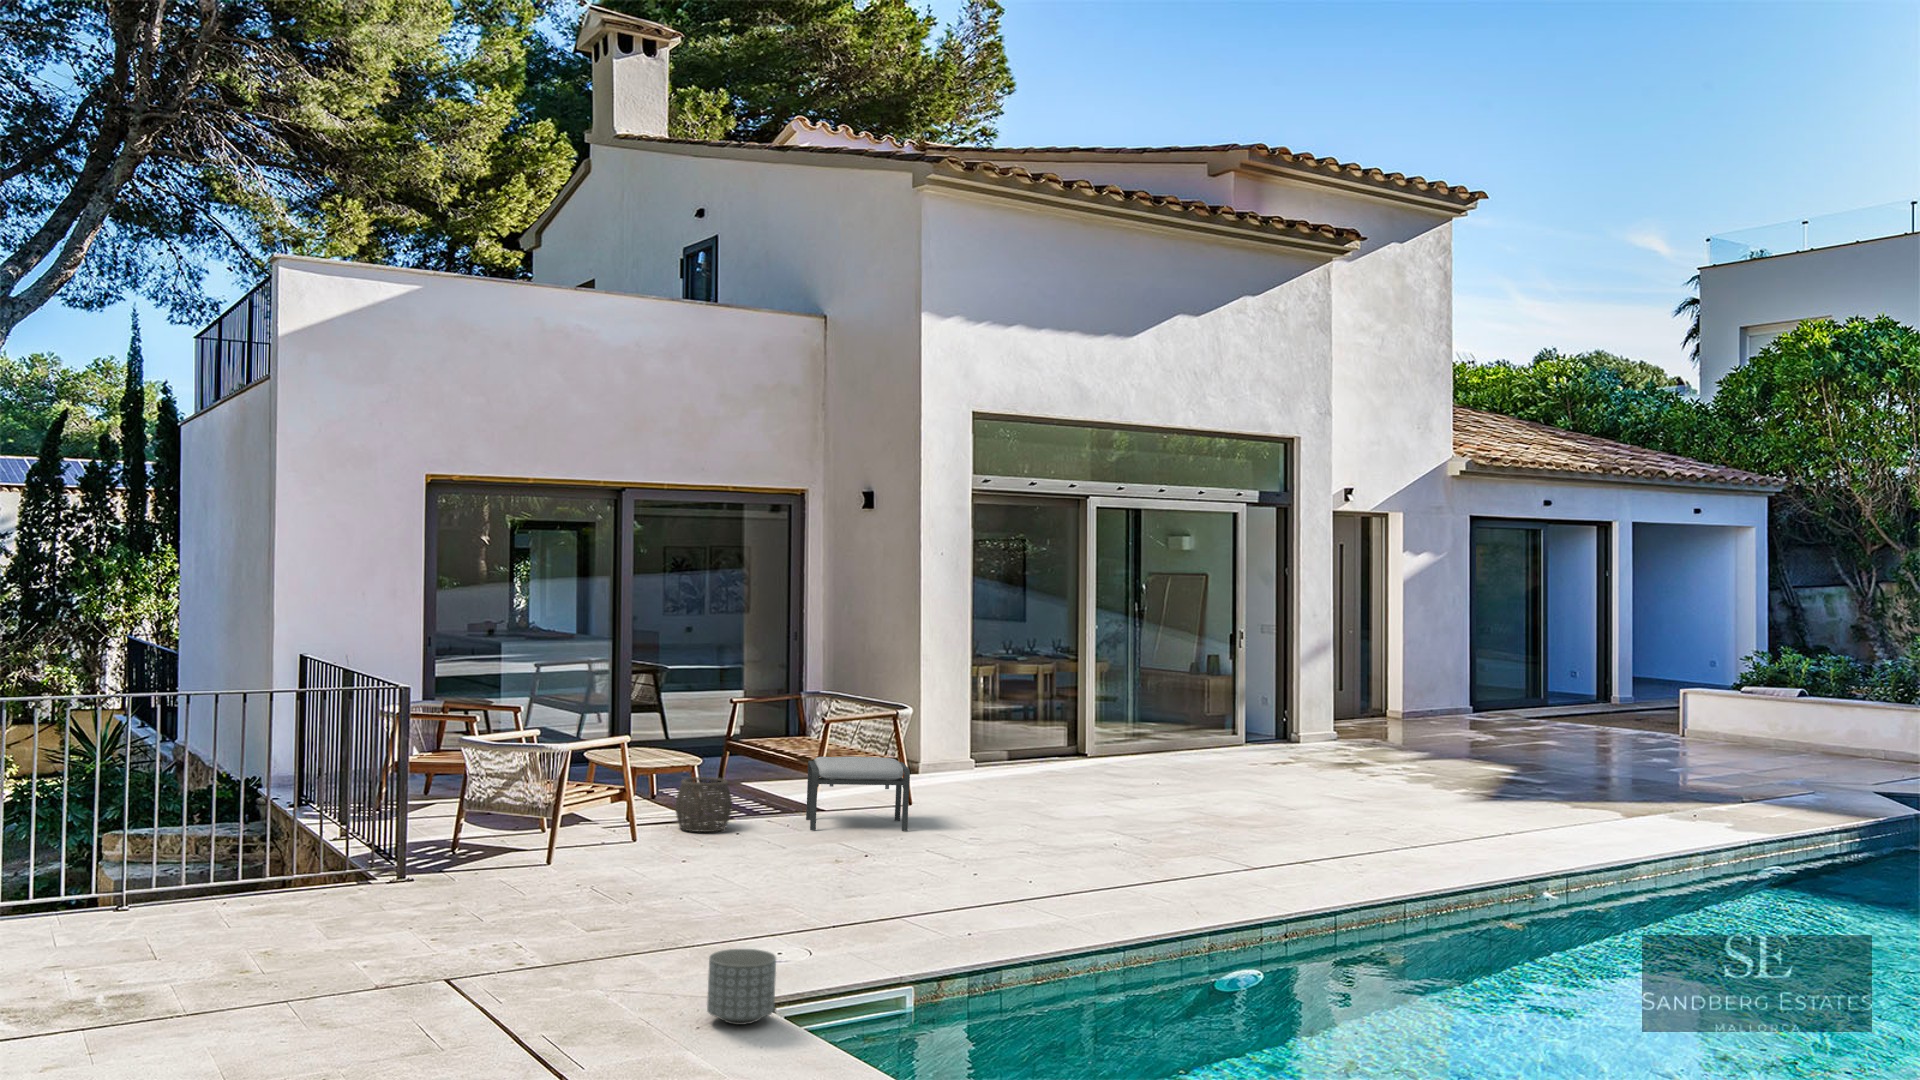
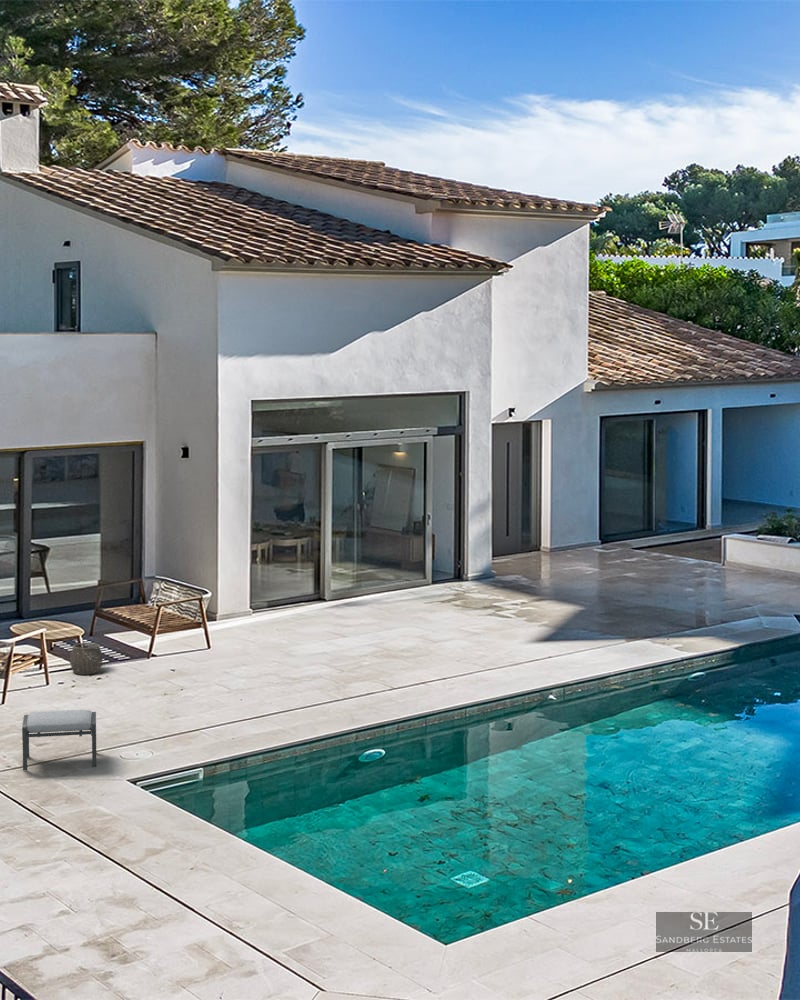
ottoman: present [806,757,910,831] -> present [22,710,97,770]
planter: present [707,949,776,1025] -> none [86,754,117,789]

